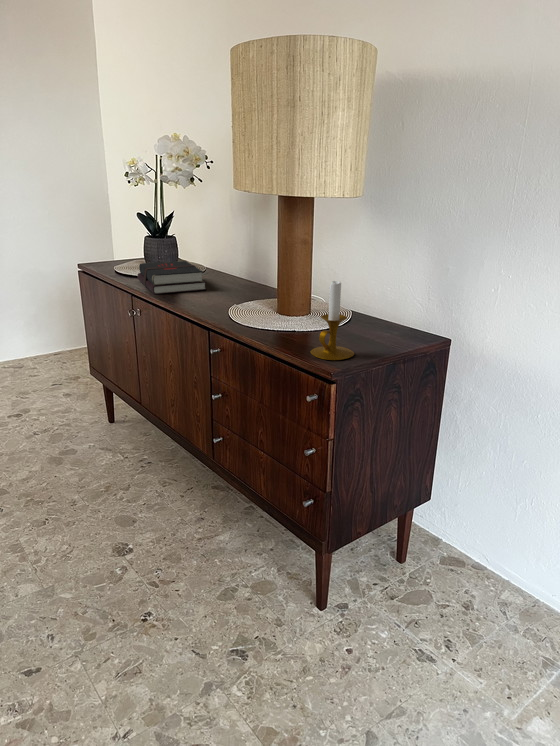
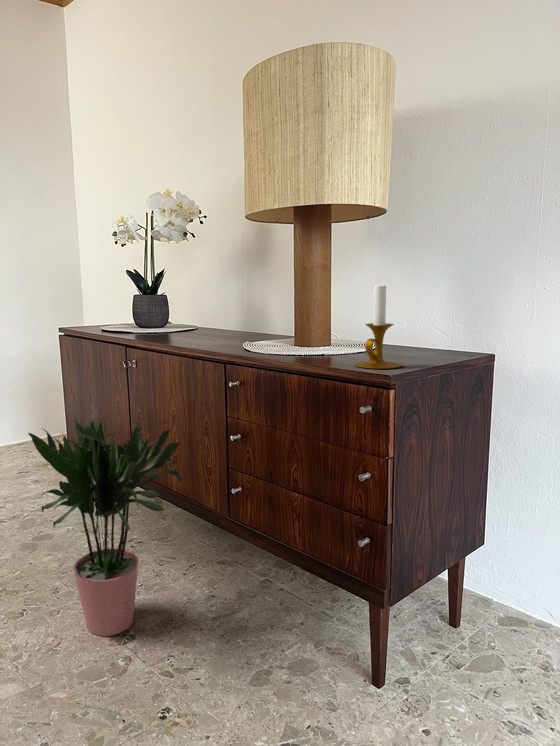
hardback book: present [137,261,206,294] -> none [131,314,210,341]
potted plant: none [36,354,183,547] -> present [28,416,182,636]

